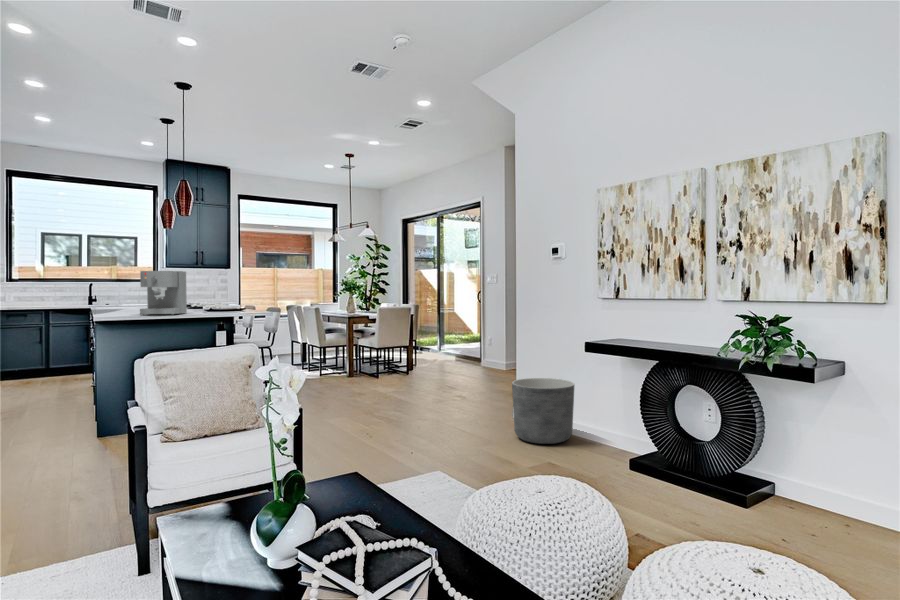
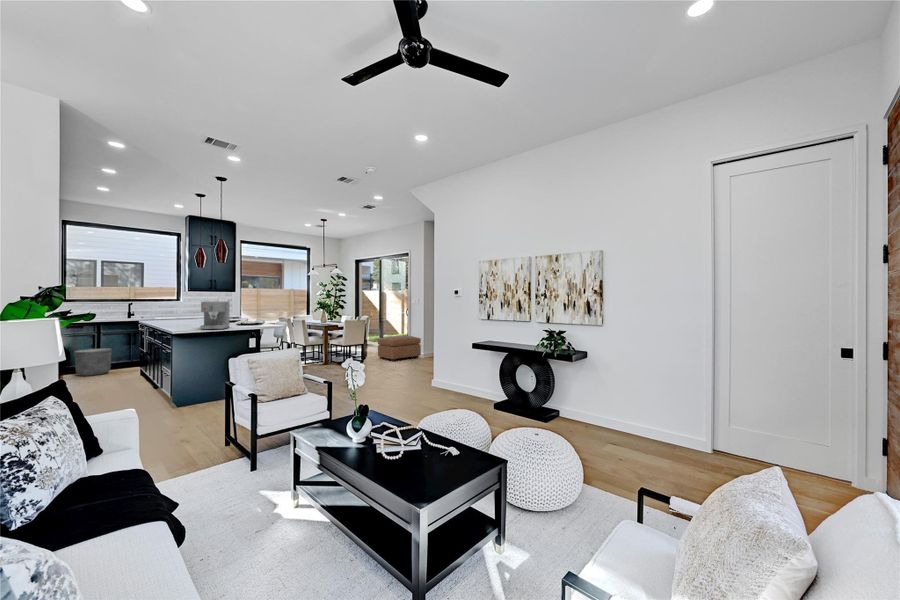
ottoman: none [432,336,501,376] -> present [378,336,421,361]
planter: present [512,378,574,444] -> present [75,349,112,376]

